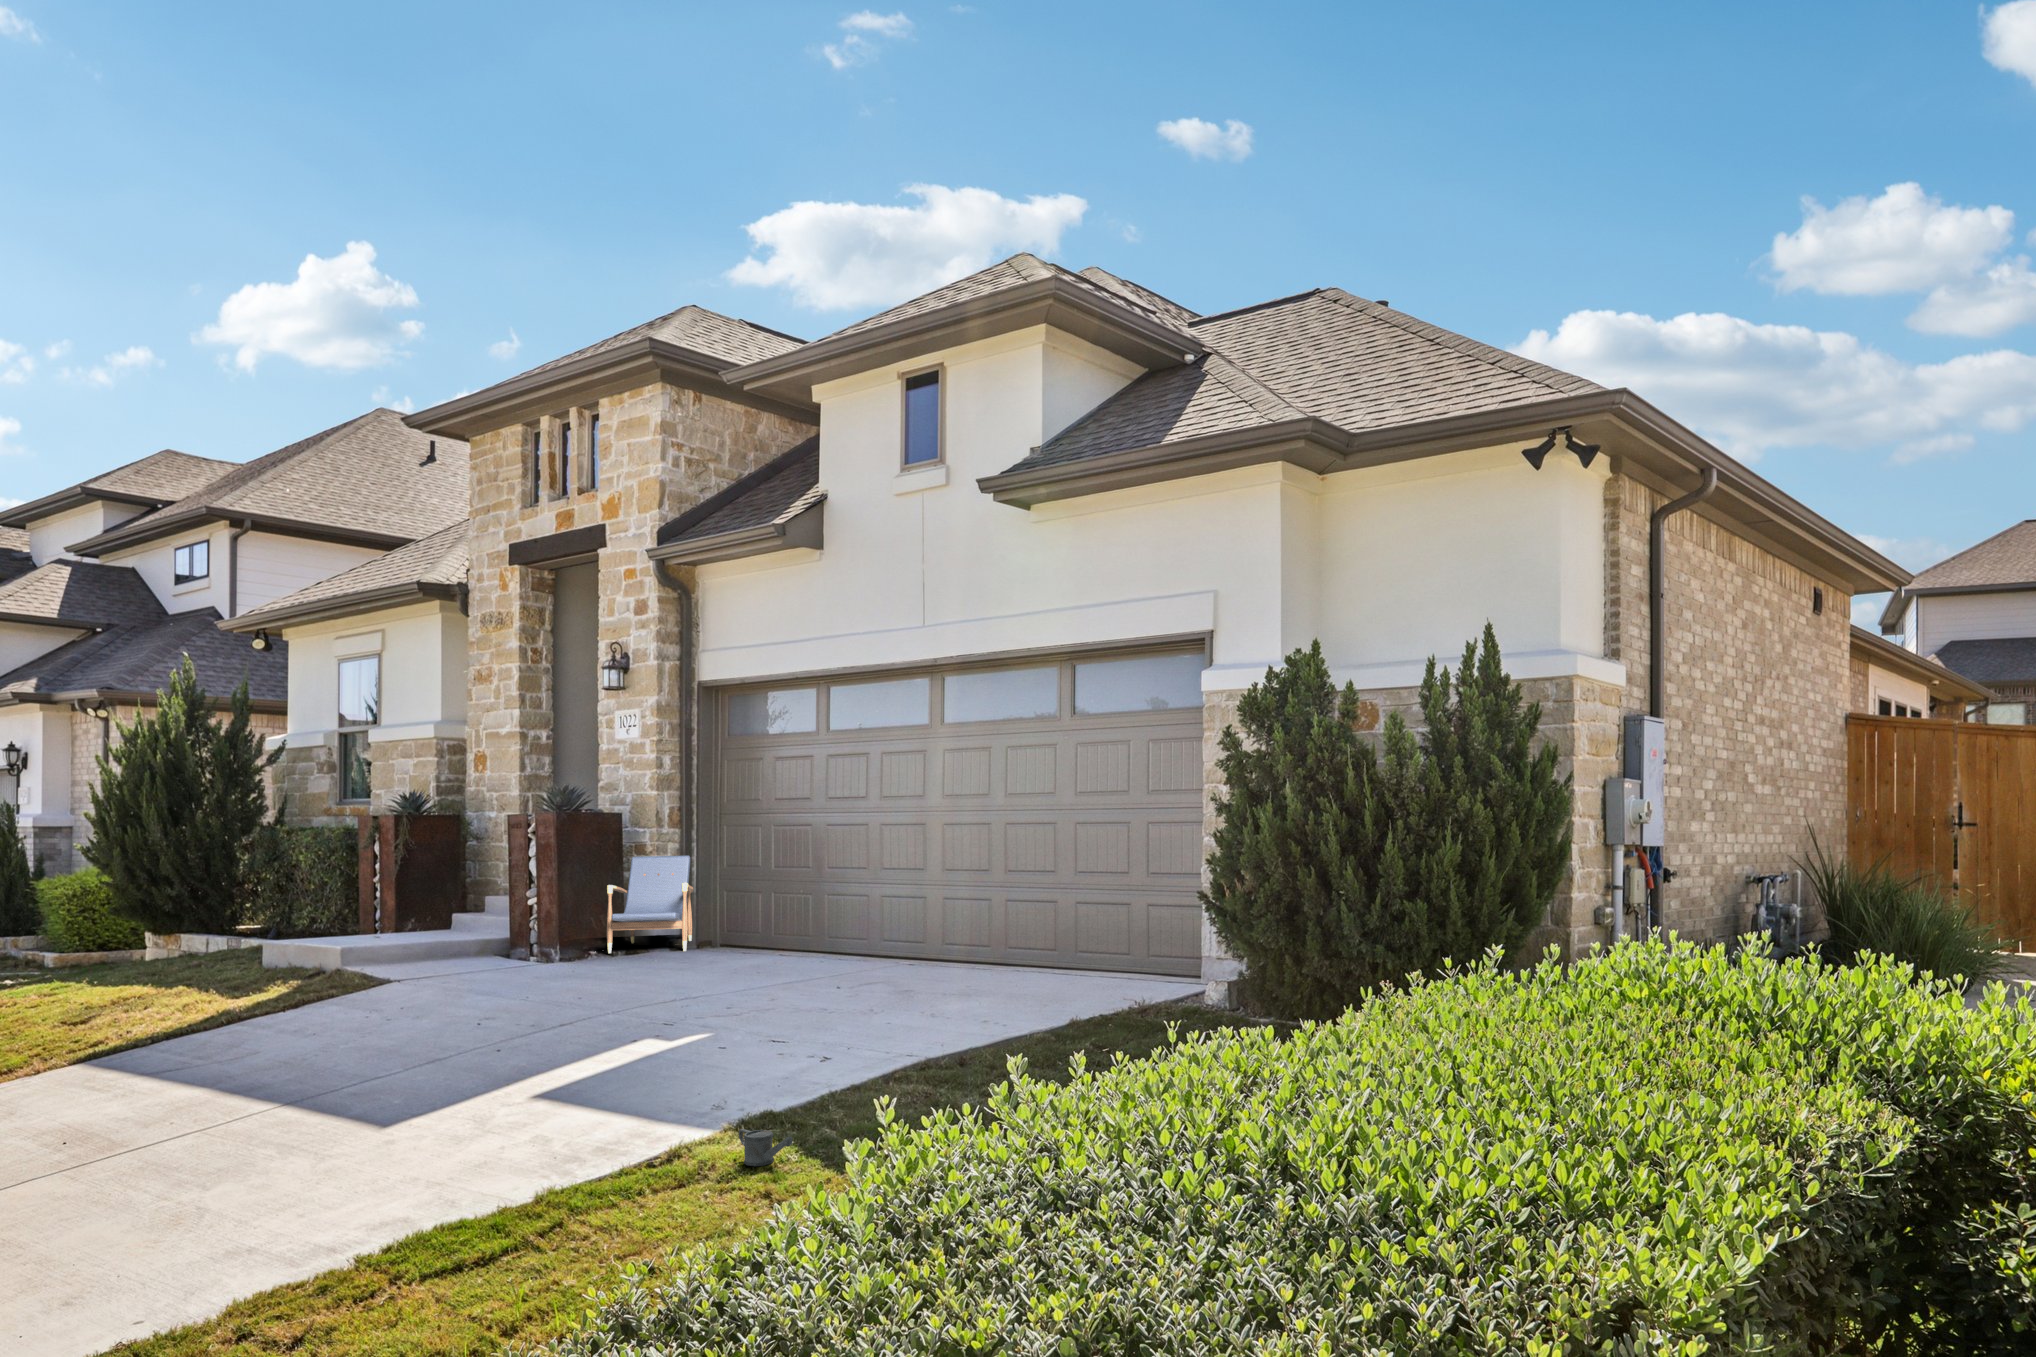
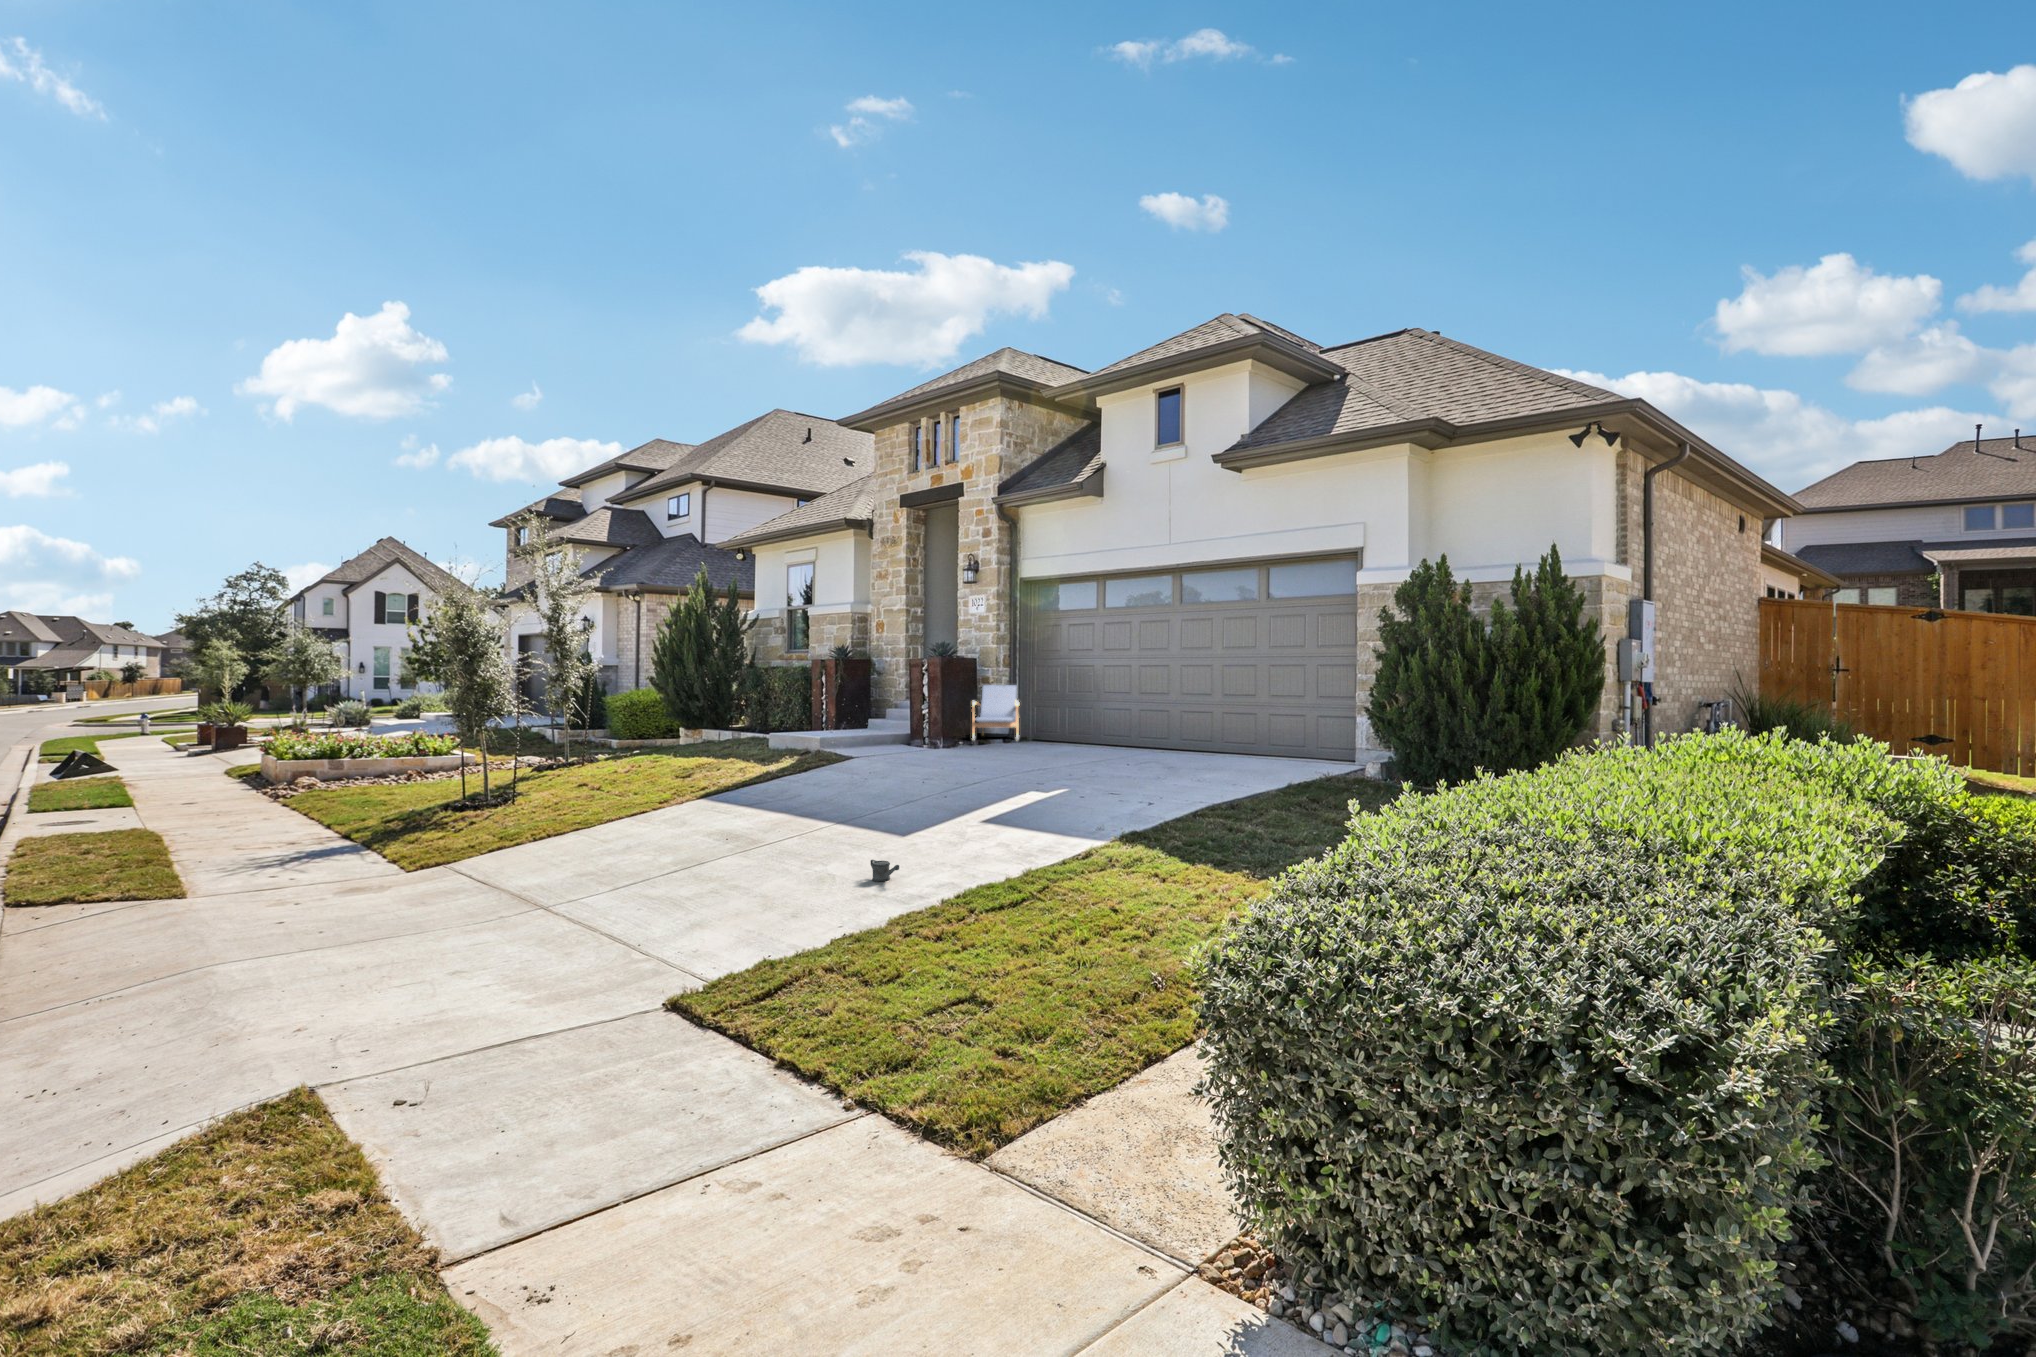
watering can: present [739,1129,792,1166] -> present [871,860,899,881]

